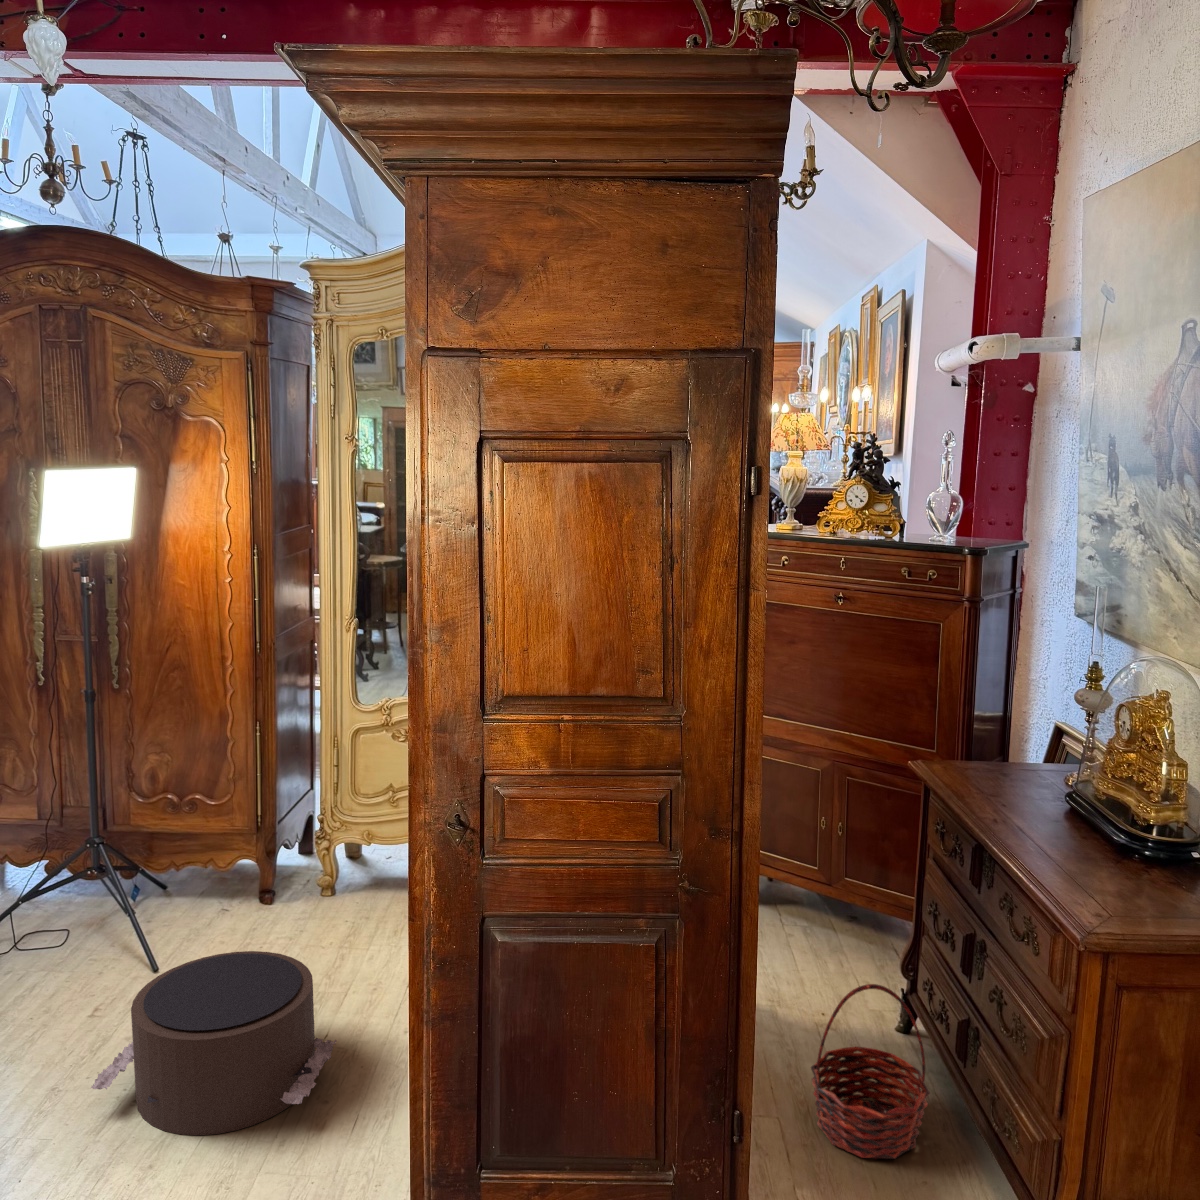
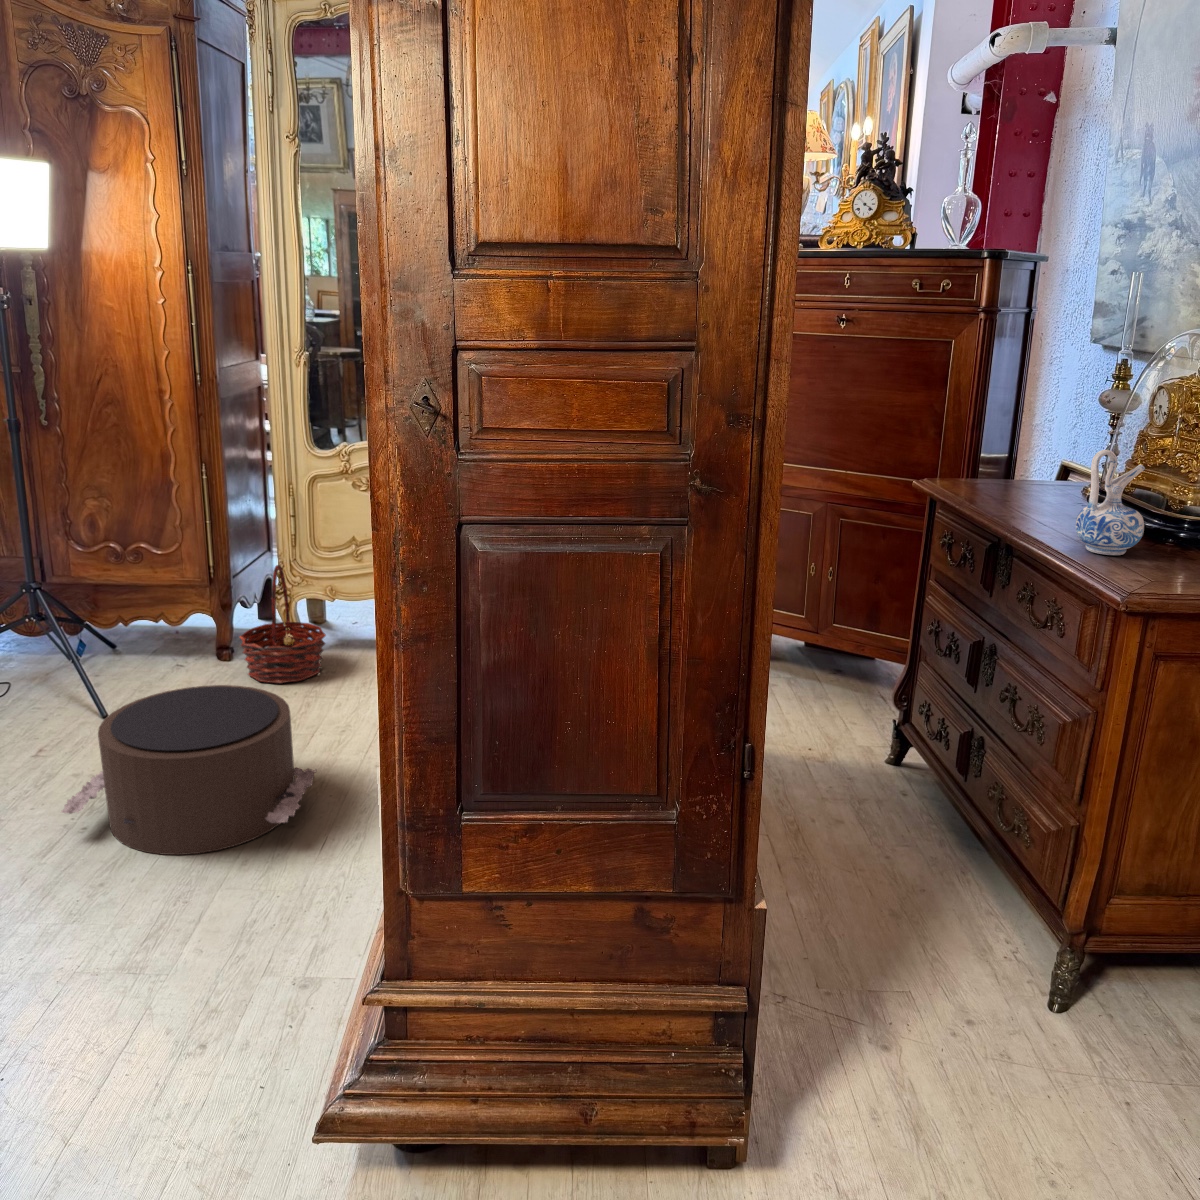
ceramic pitcher: none [1046,770,1111,870] -> present [1076,450,1145,555]
basket: present [811,984,930,1159] -> present [240,565,326,684]

